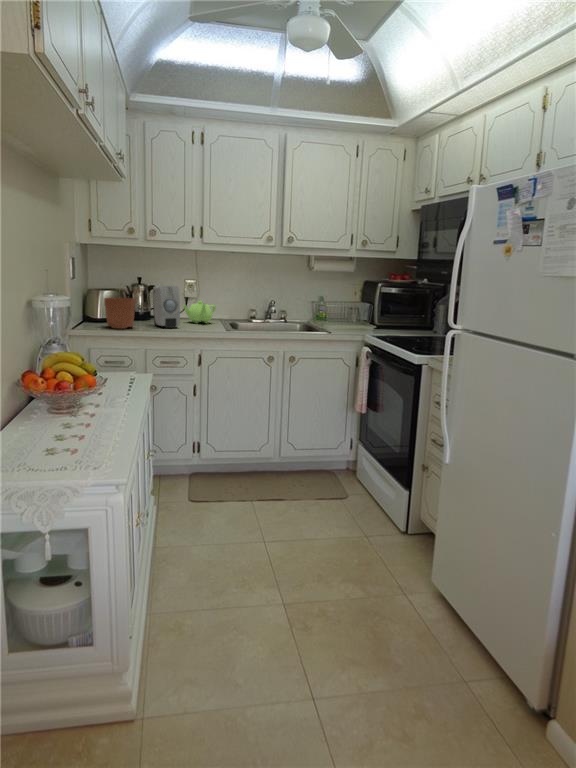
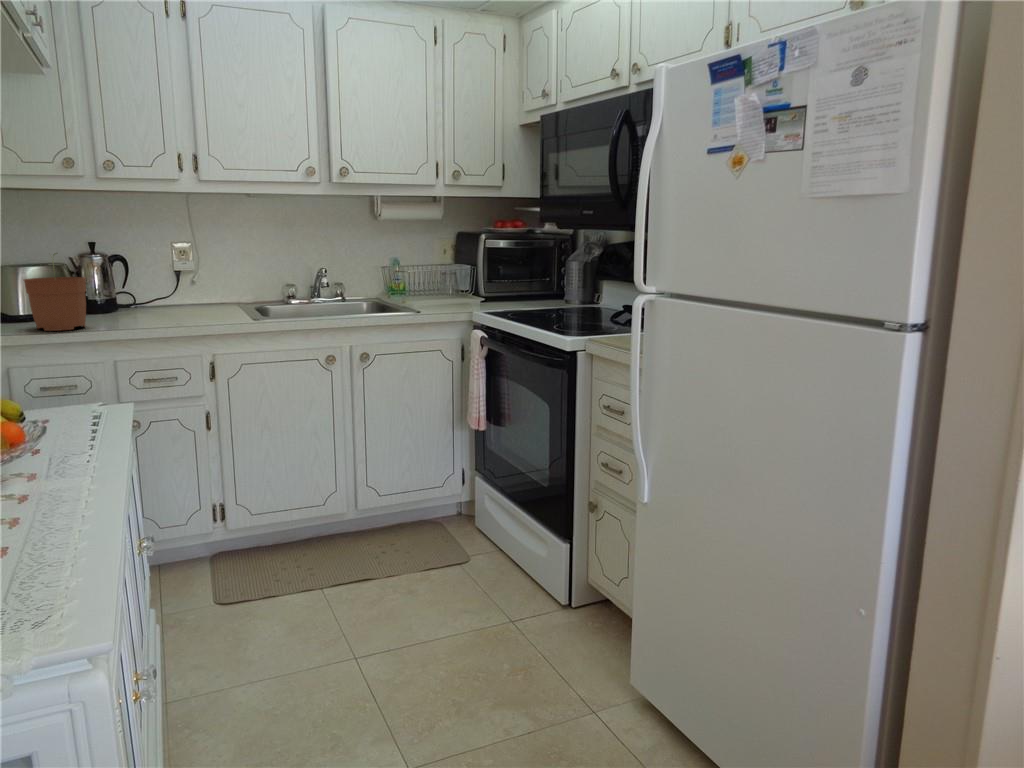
soap dispenser: present [153,286,180,328] -> none [116,252,172,323]
teapot: present [183,301,216,323] -> none [174,276,231,312]

